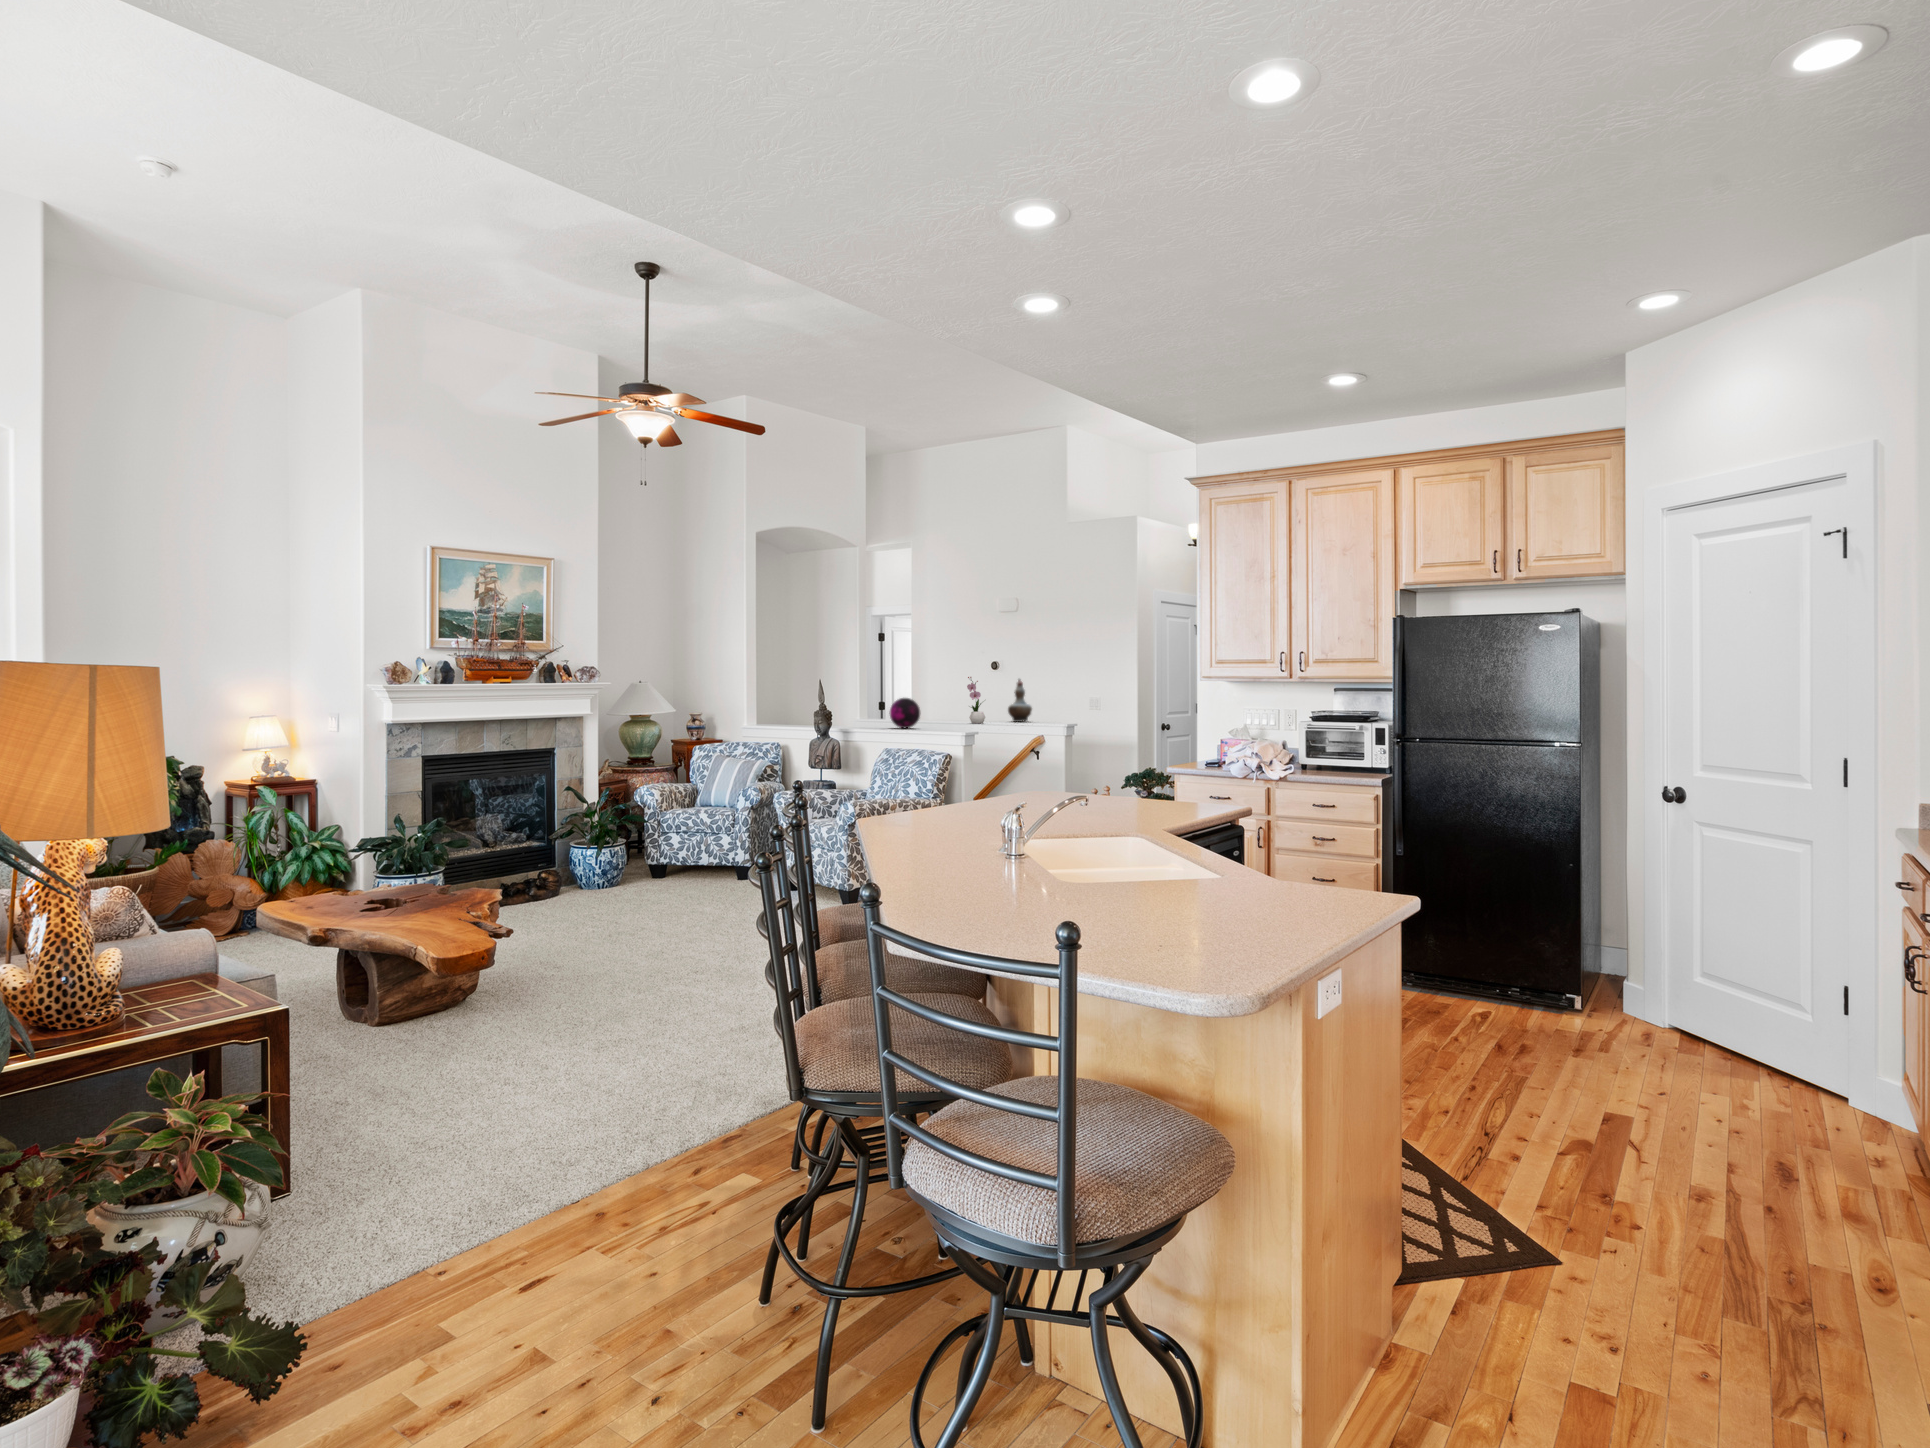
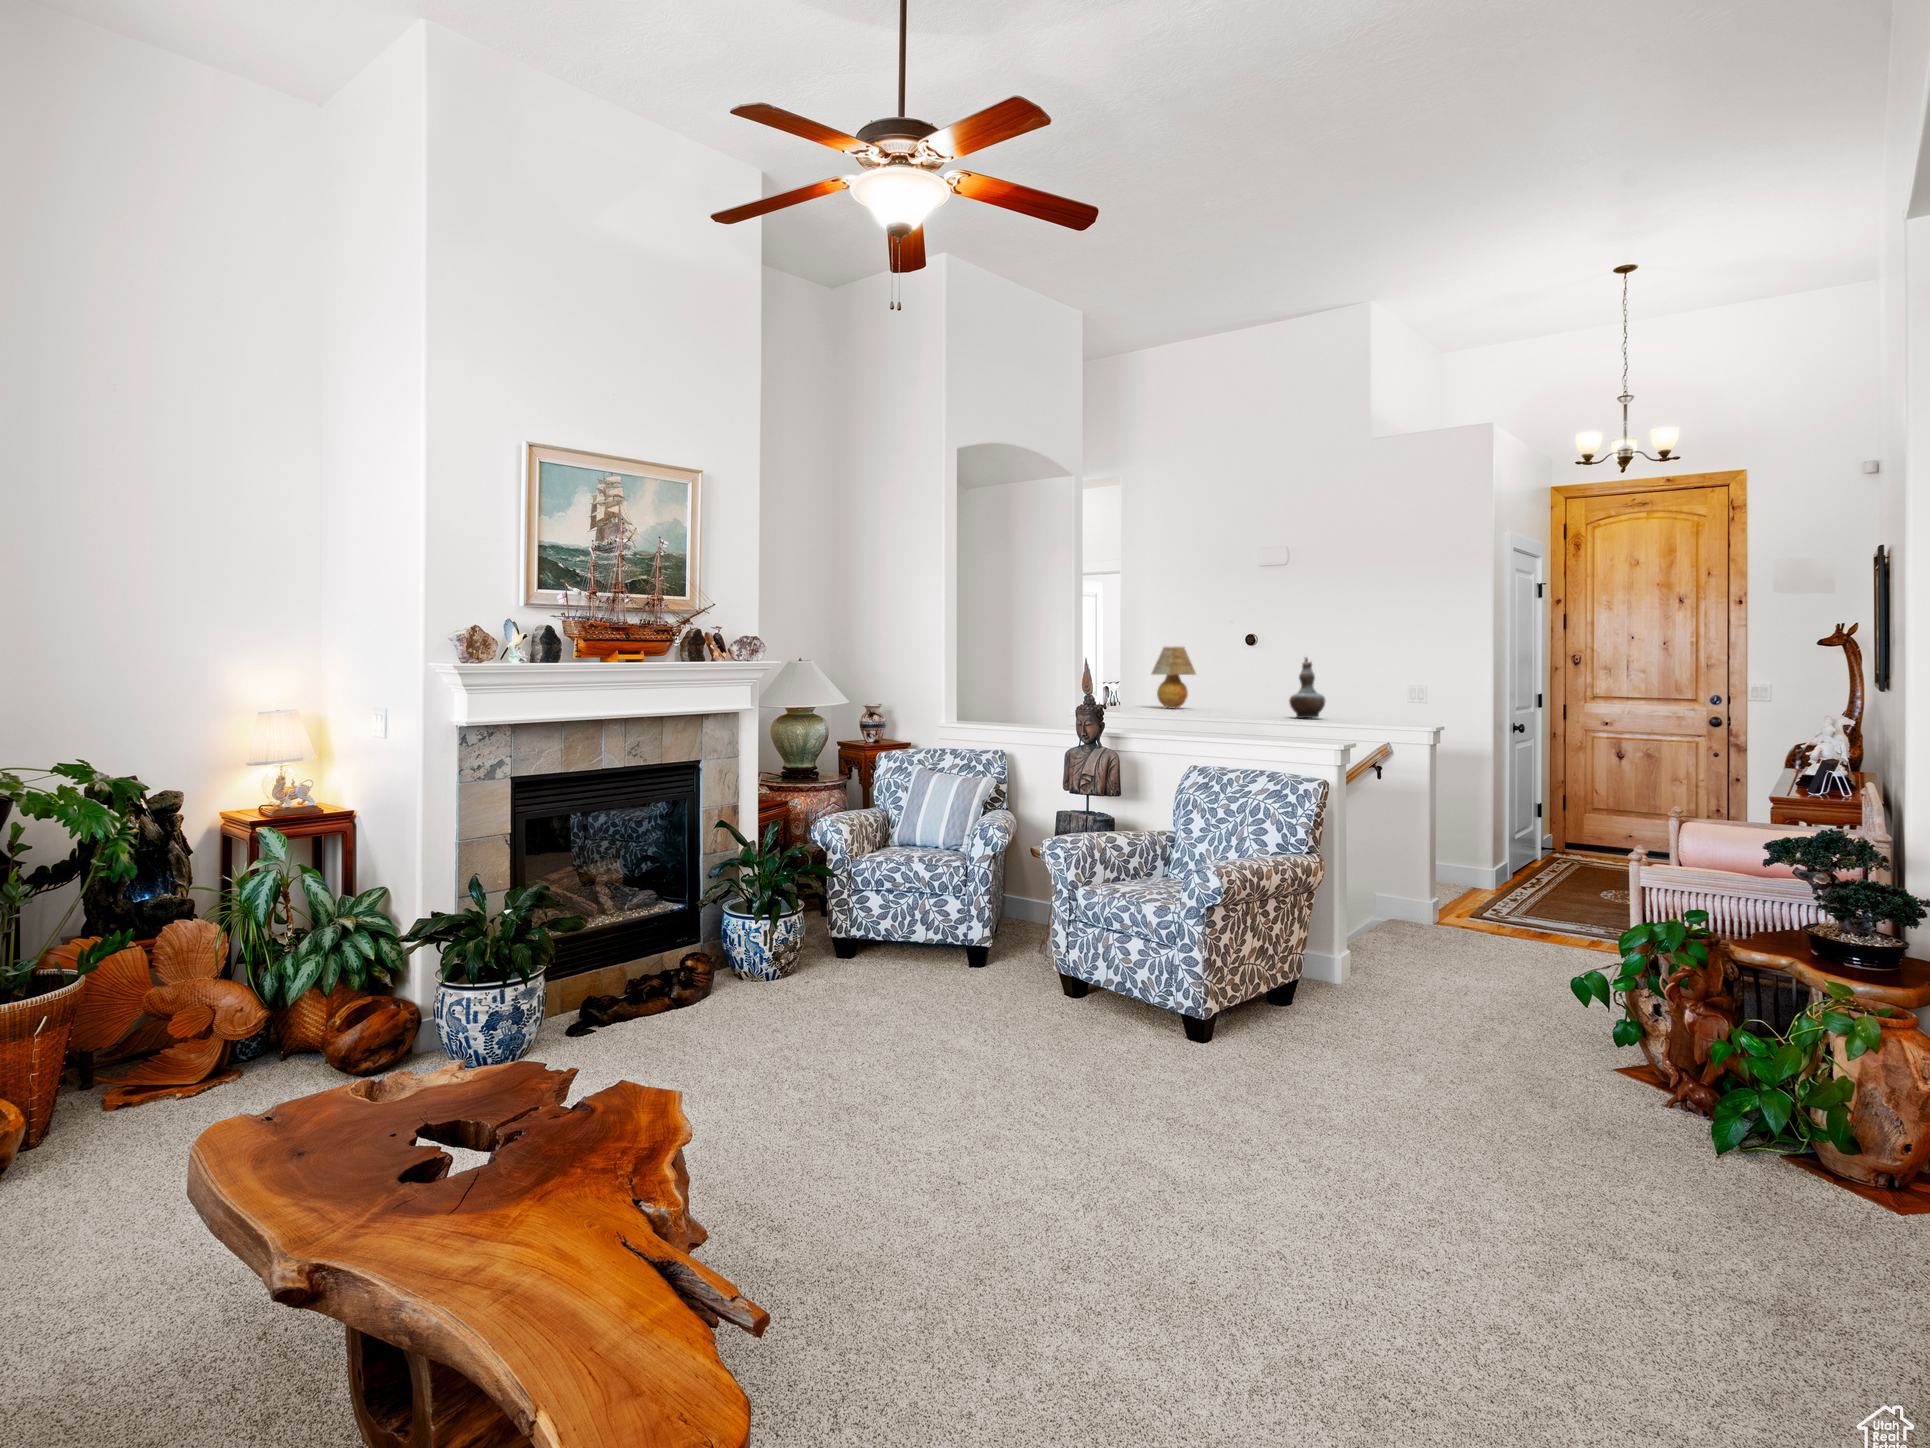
table lamp: none [930,671,963,717] -> present [1152,647,1196,709]
flower arrangement: present [967,677,985,723] -> none [1253,655,1280,722]
decorative orb: present [890,698,920,728] -> none [1189,687,1238,734]

